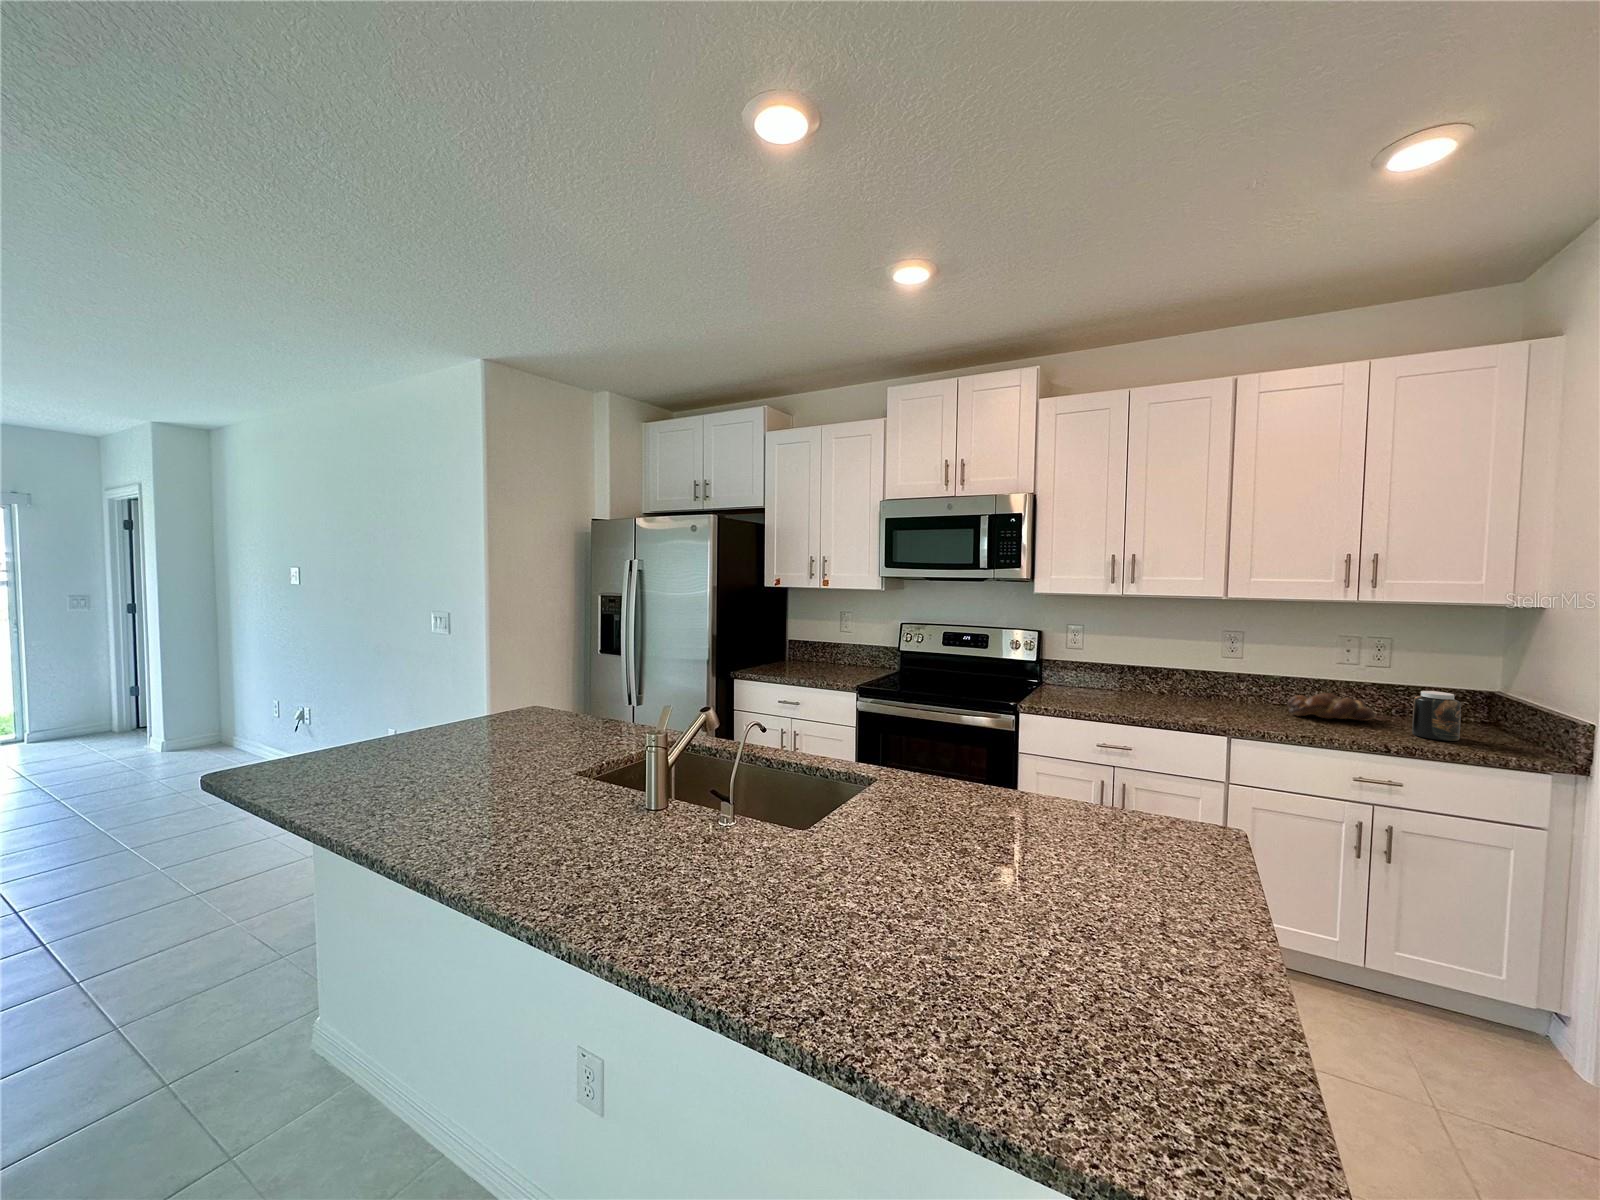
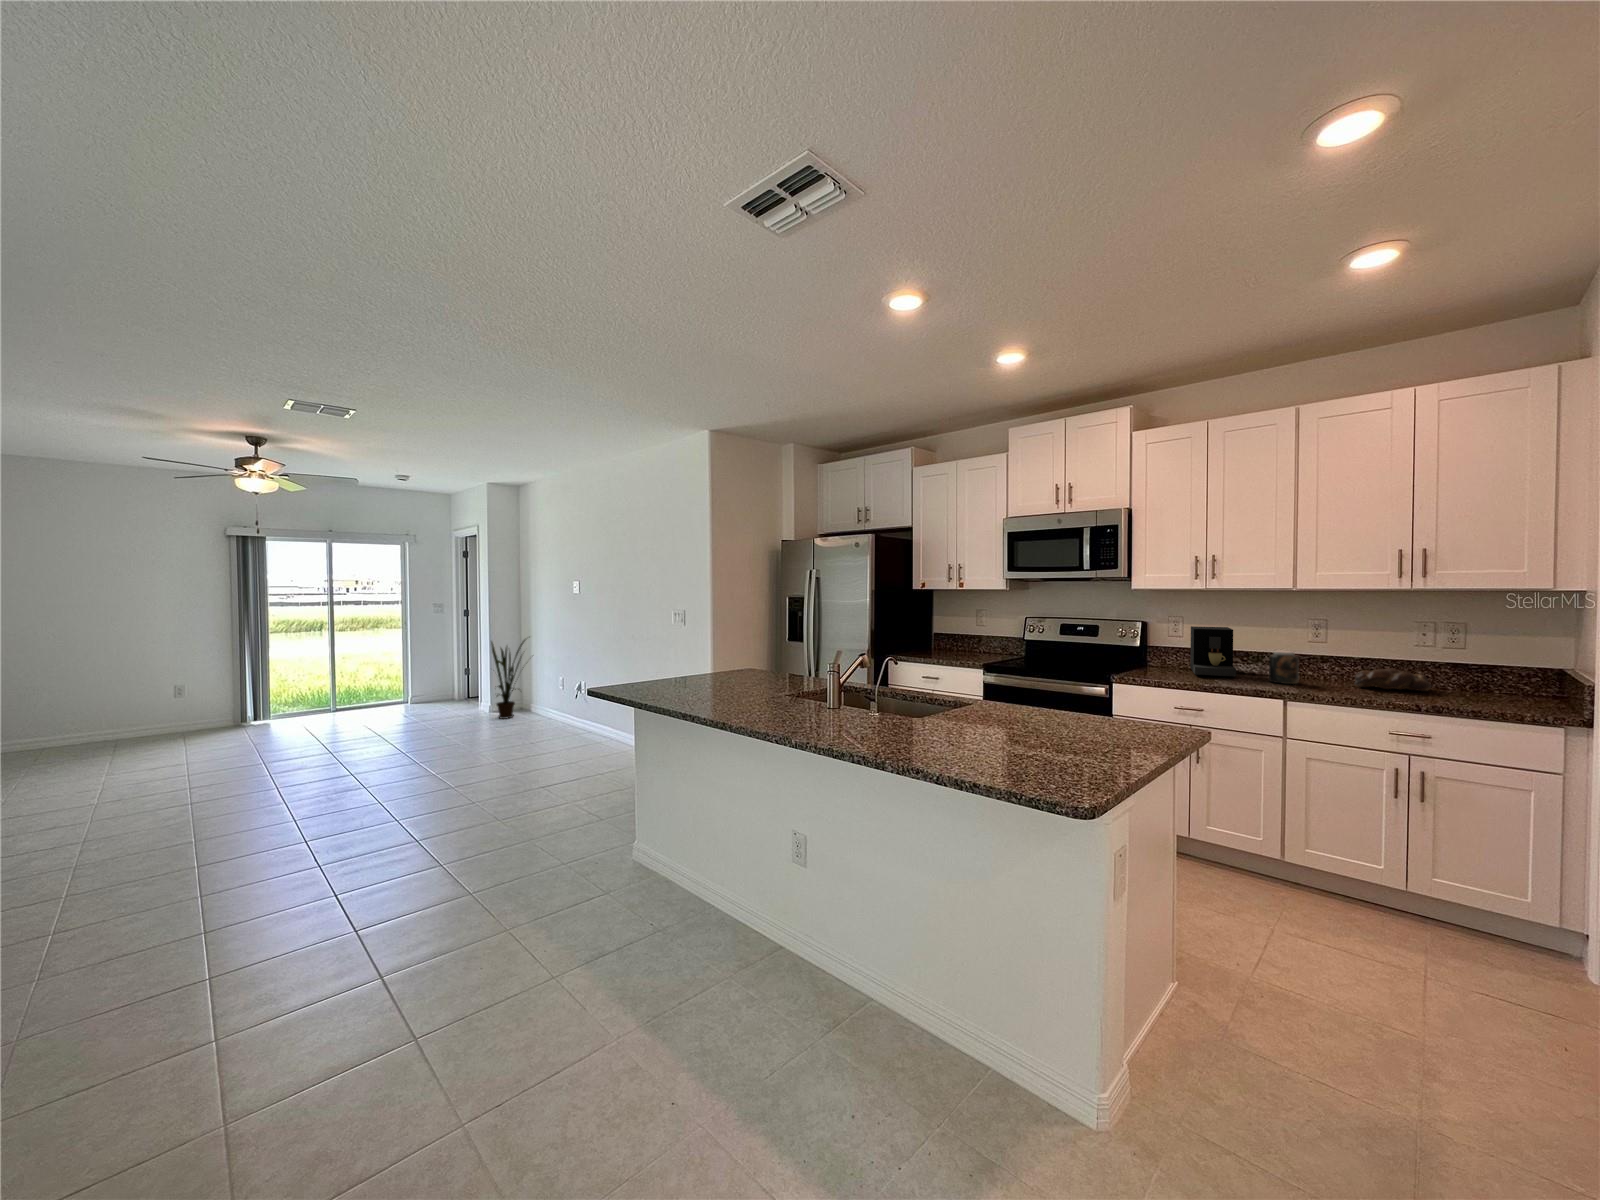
coffee maker: none [1094,638,1157,702] -> present [1190,626,1236,676]
house plant: none [155,643,238,762] -> present [491,640,525,719]
jar: present [1412,691,1461,741] -> present [1269,651,1299,684]

